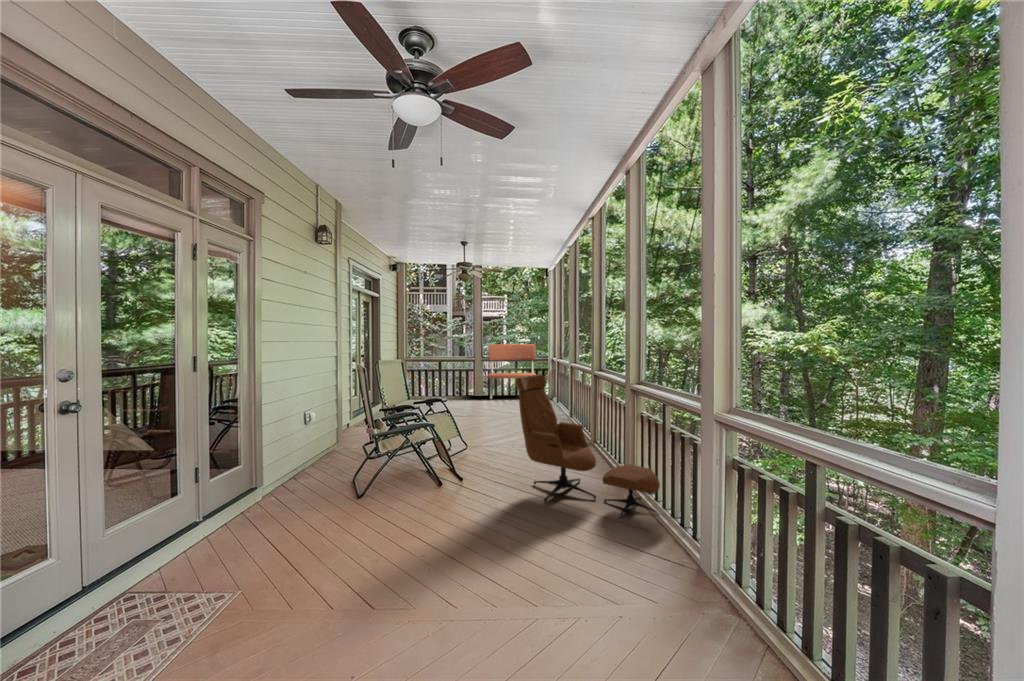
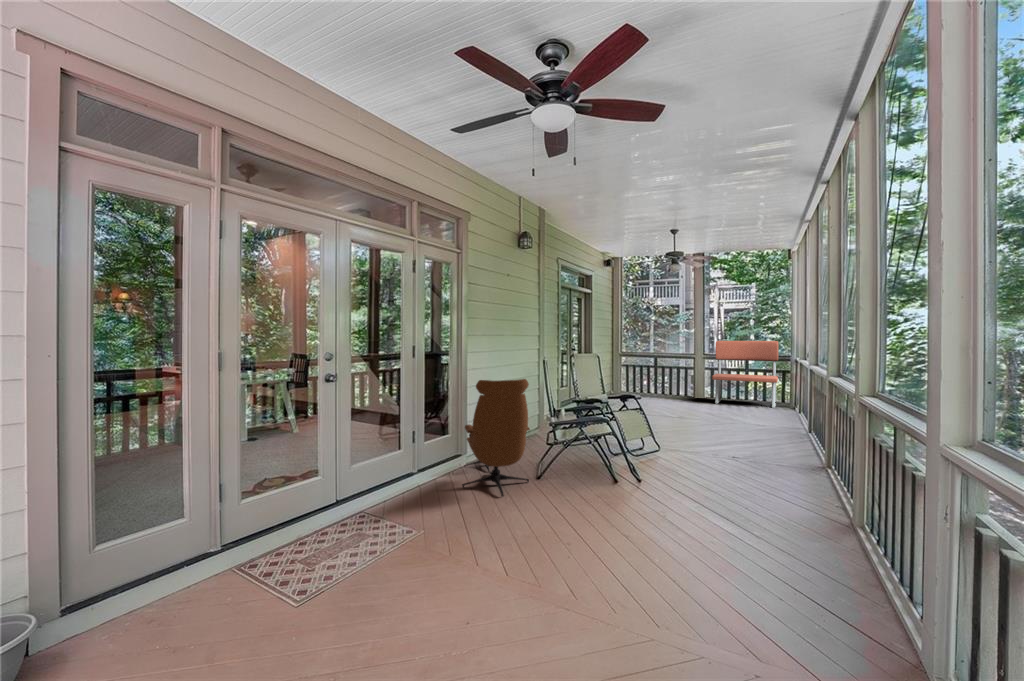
lounge chair: present [516,375,660,517] -> present [462,379,530,496]

